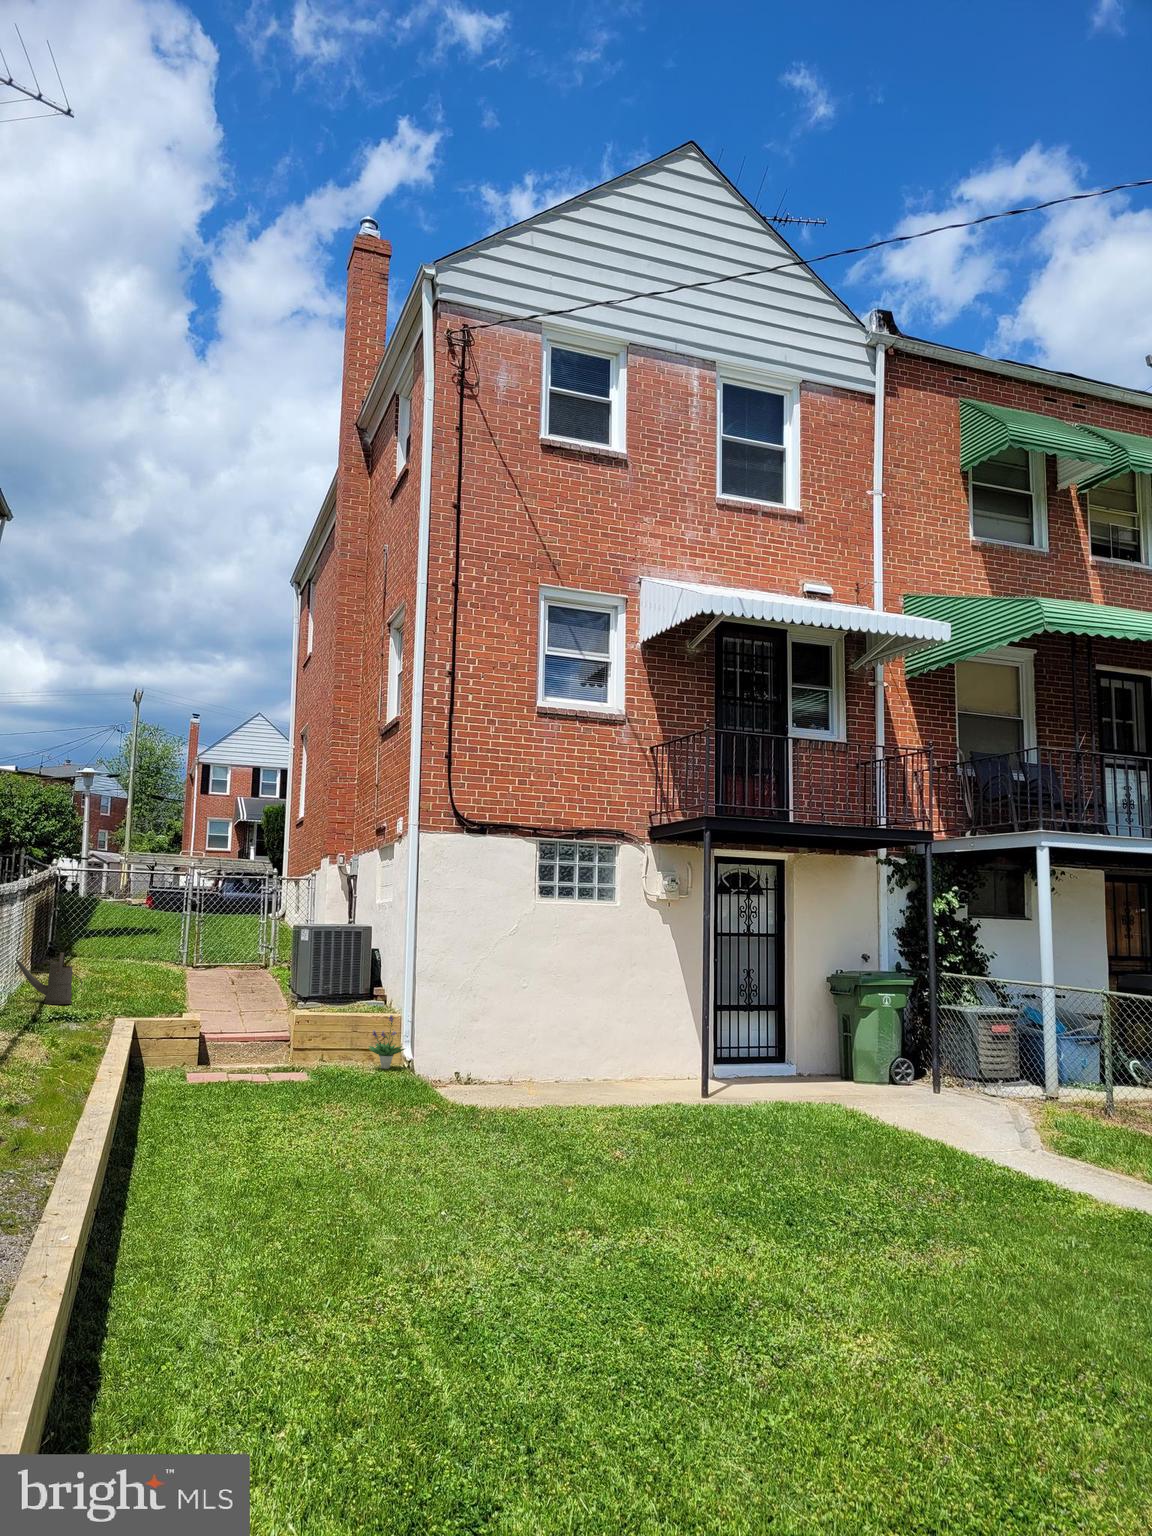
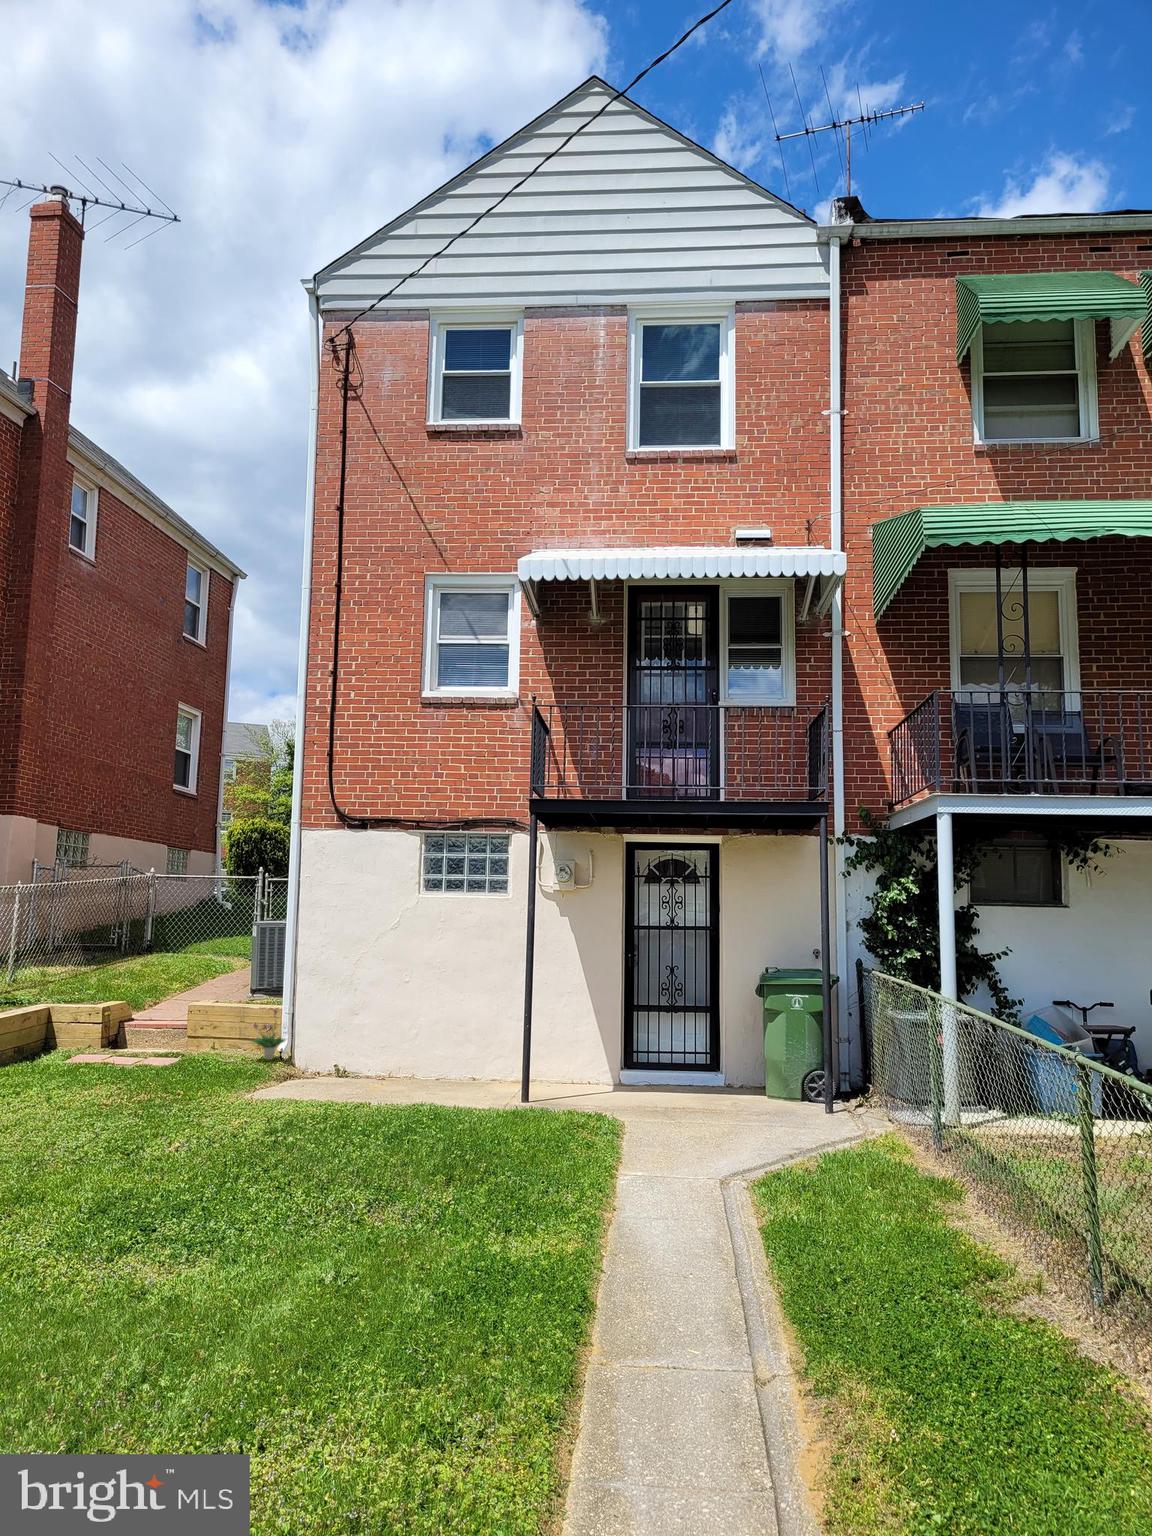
watering can: present [17,952,82,1004] -> none [16,946,67,991]

